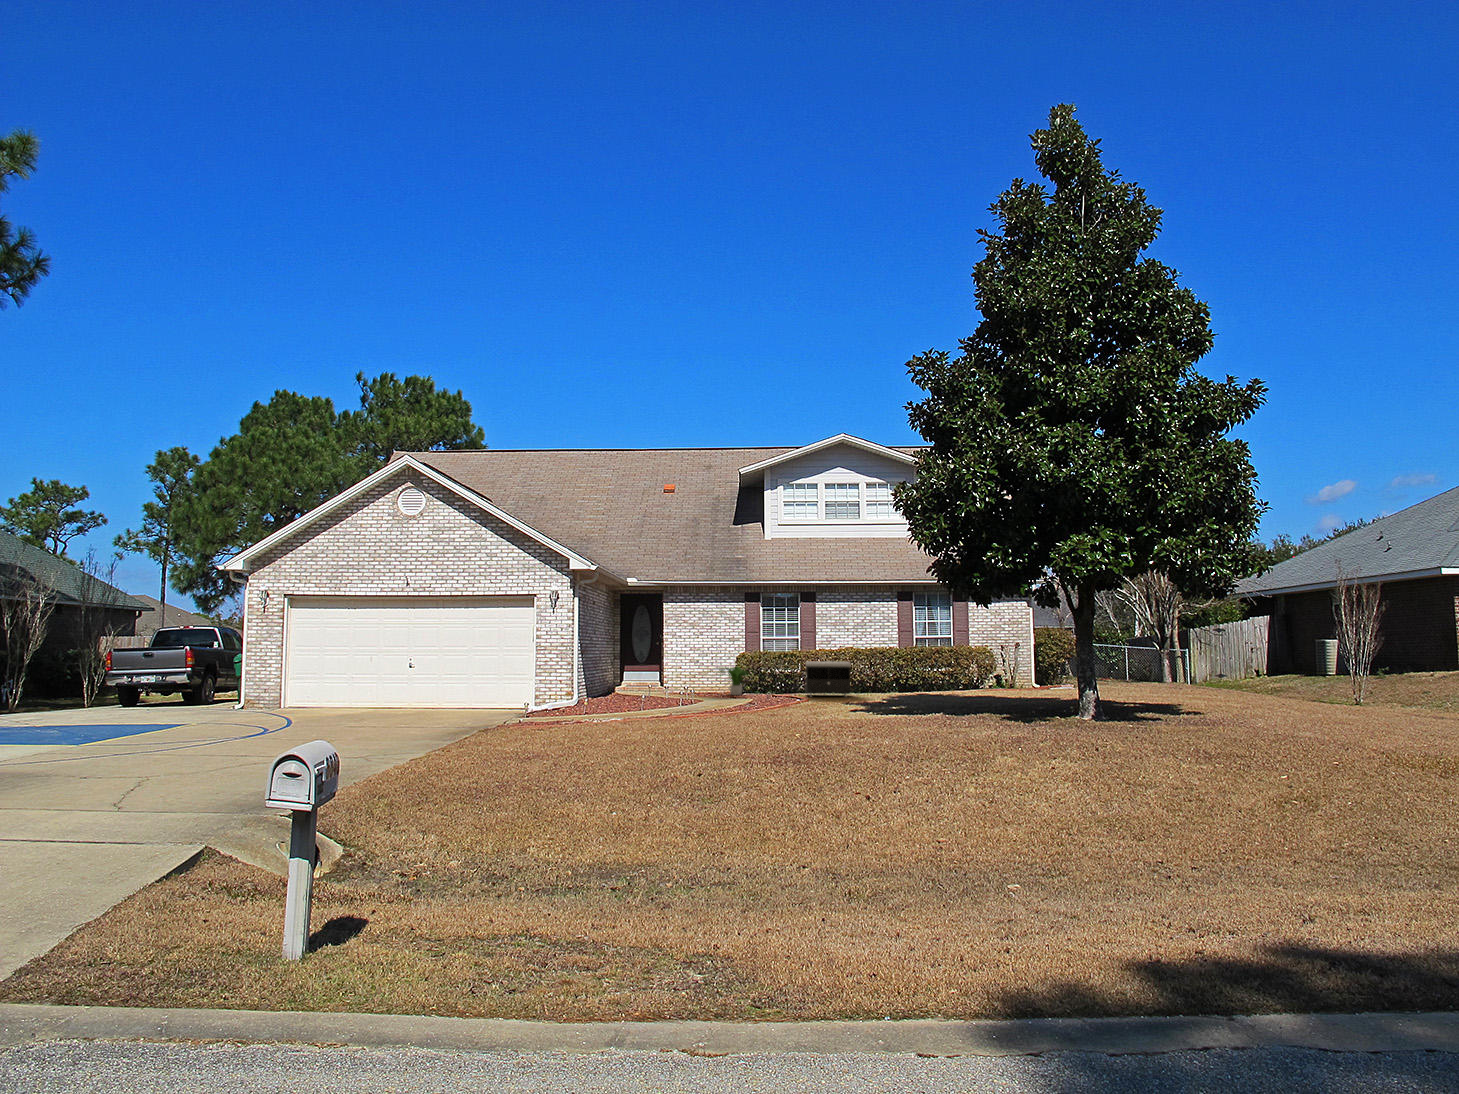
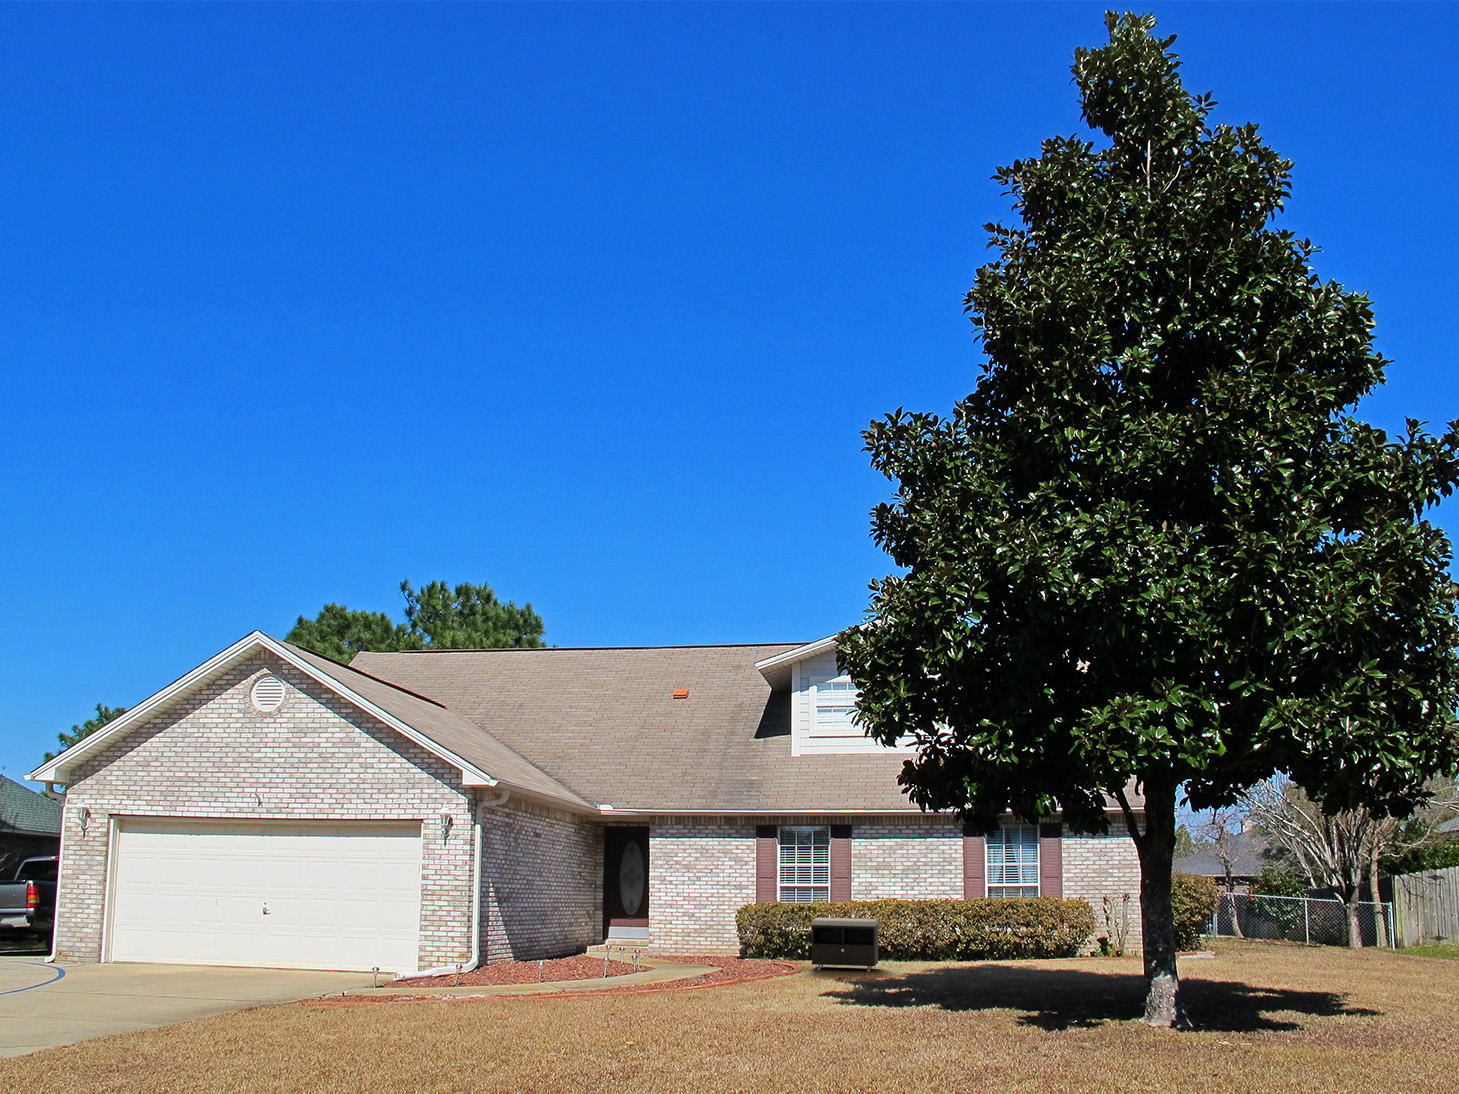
potted plant: present [719,667,749,695] -> none [692,921,743,964]

